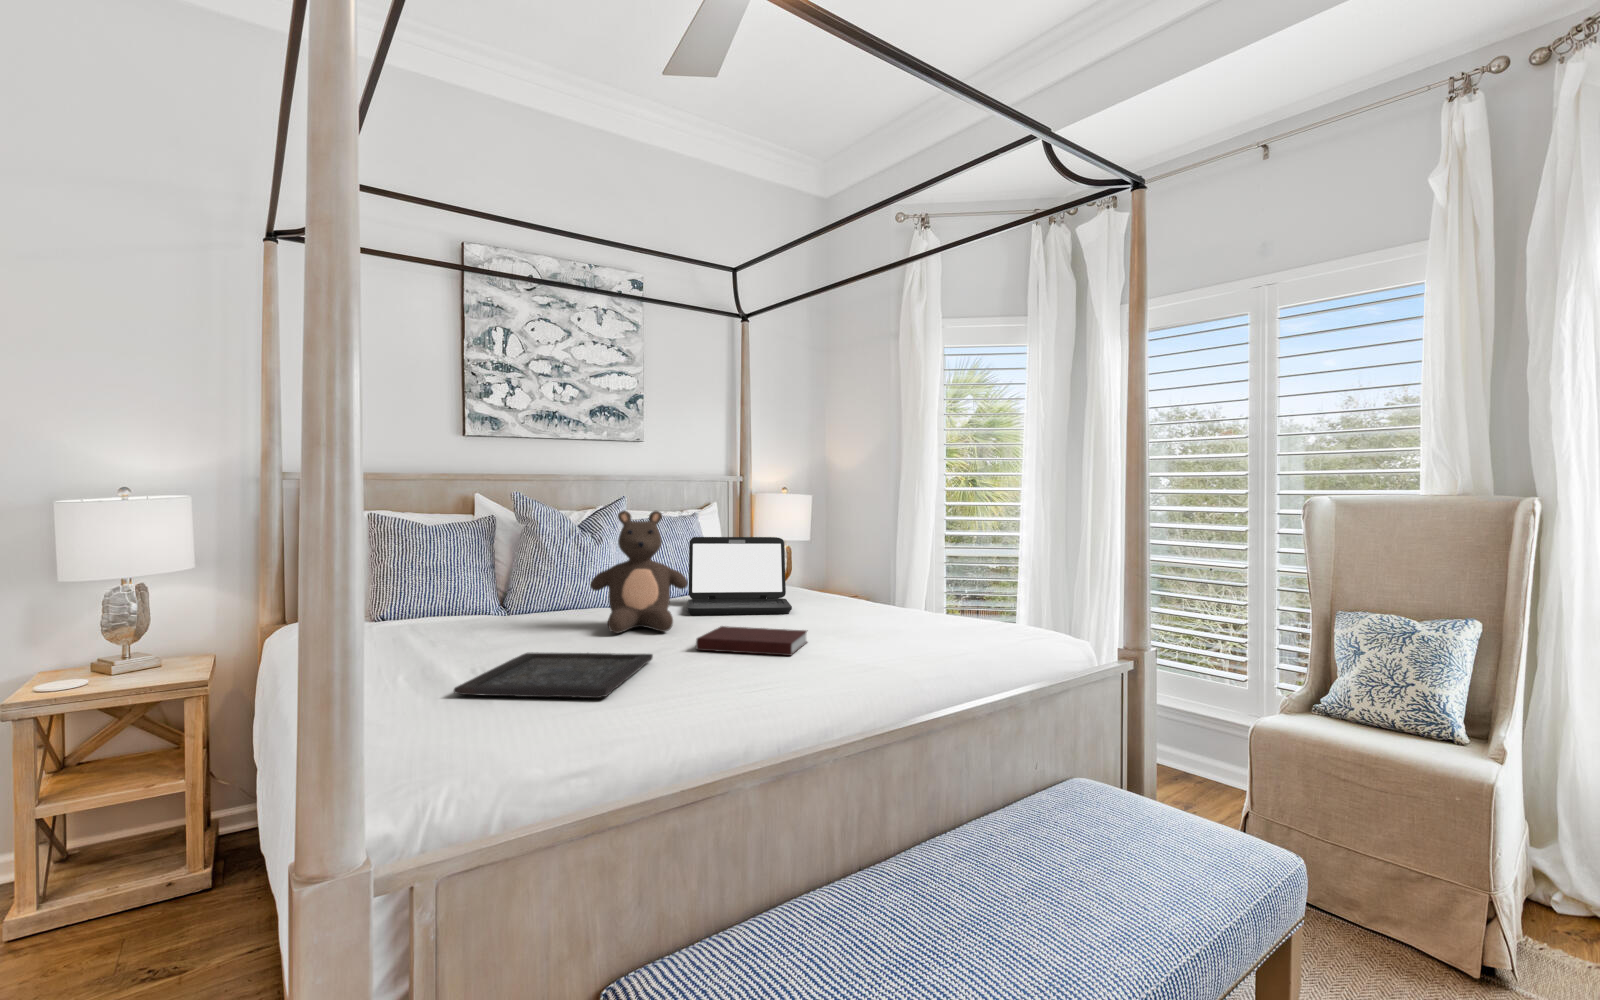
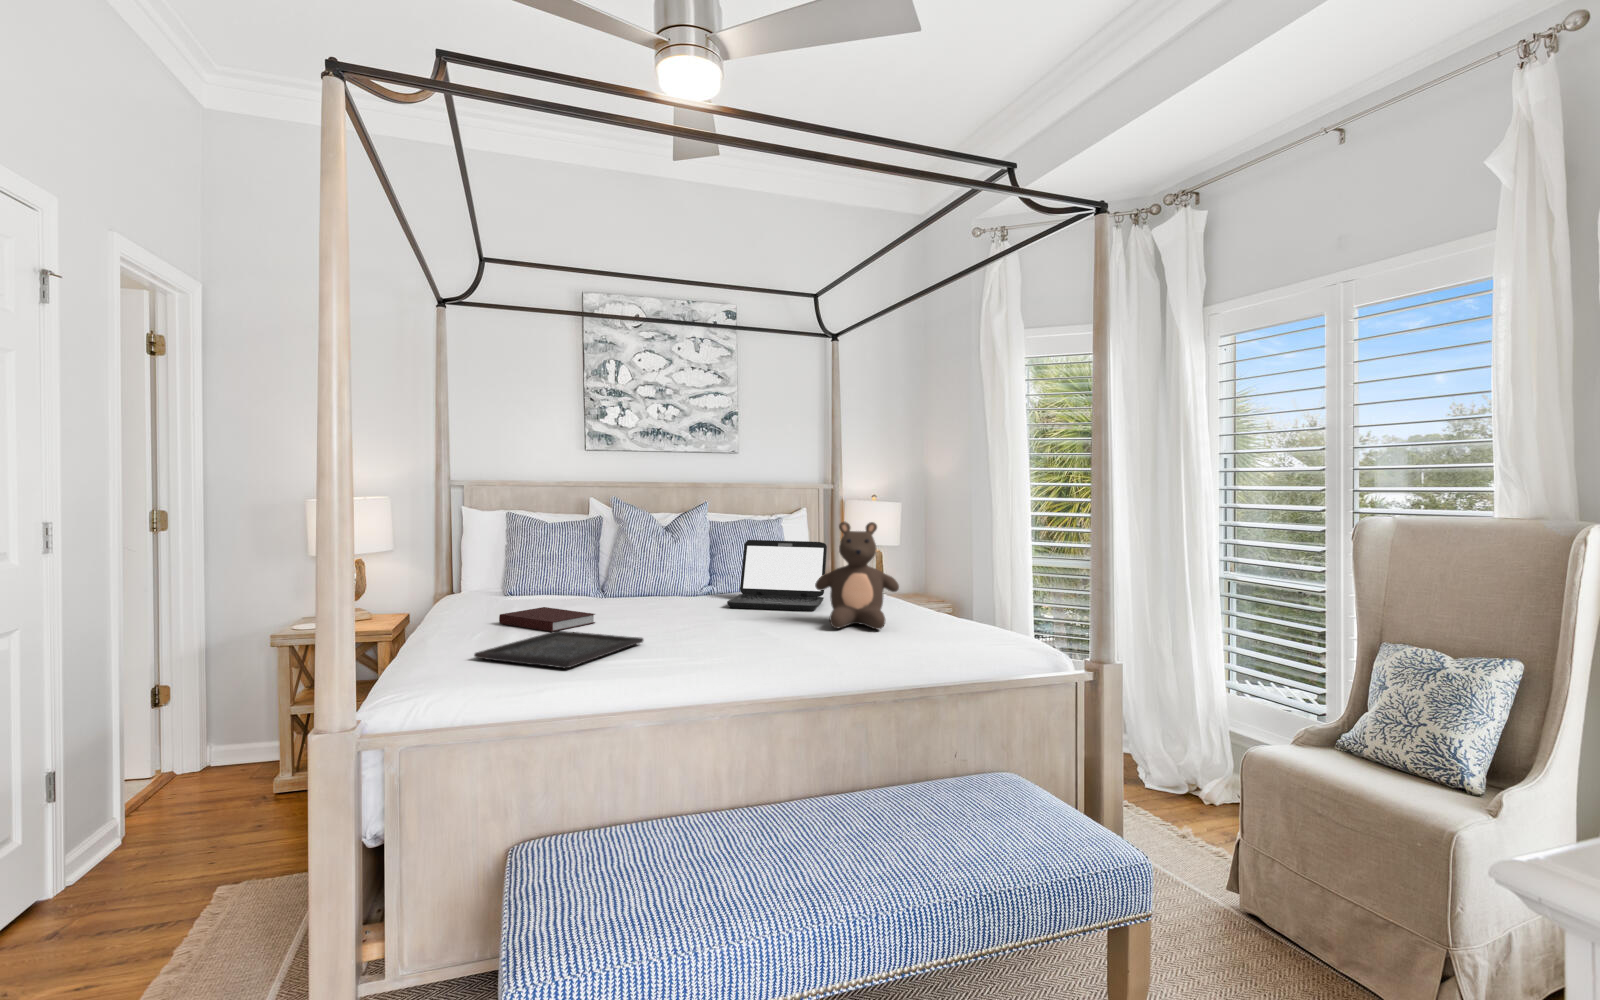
teddy bear: present [590,511,688,633] -> present [815,522,899,629]
notebook: present [696,626,807,656] -> present [499,607,595,632]

